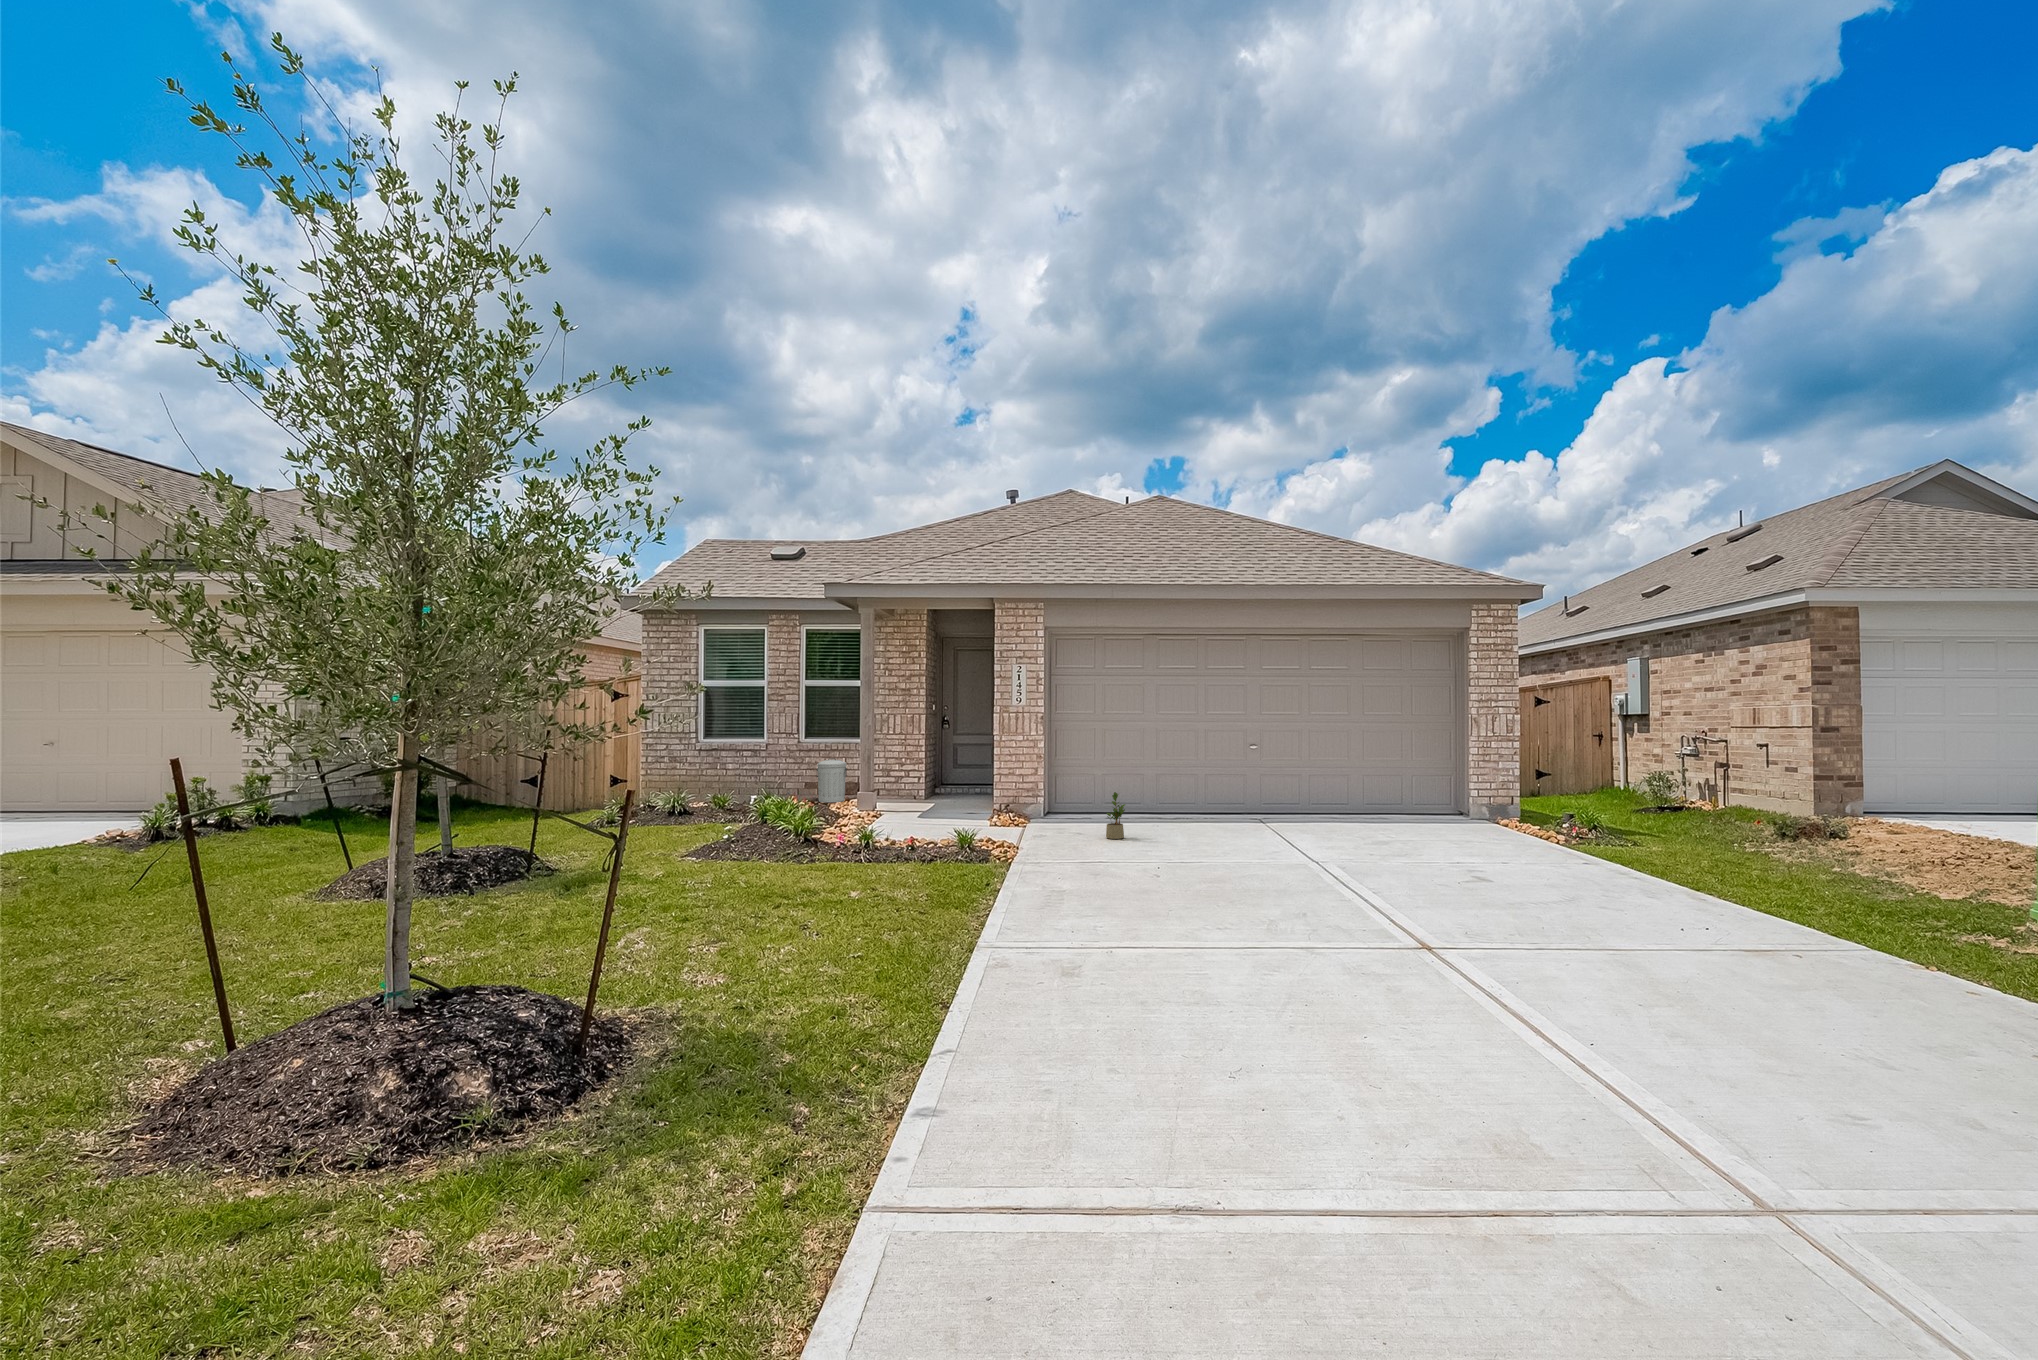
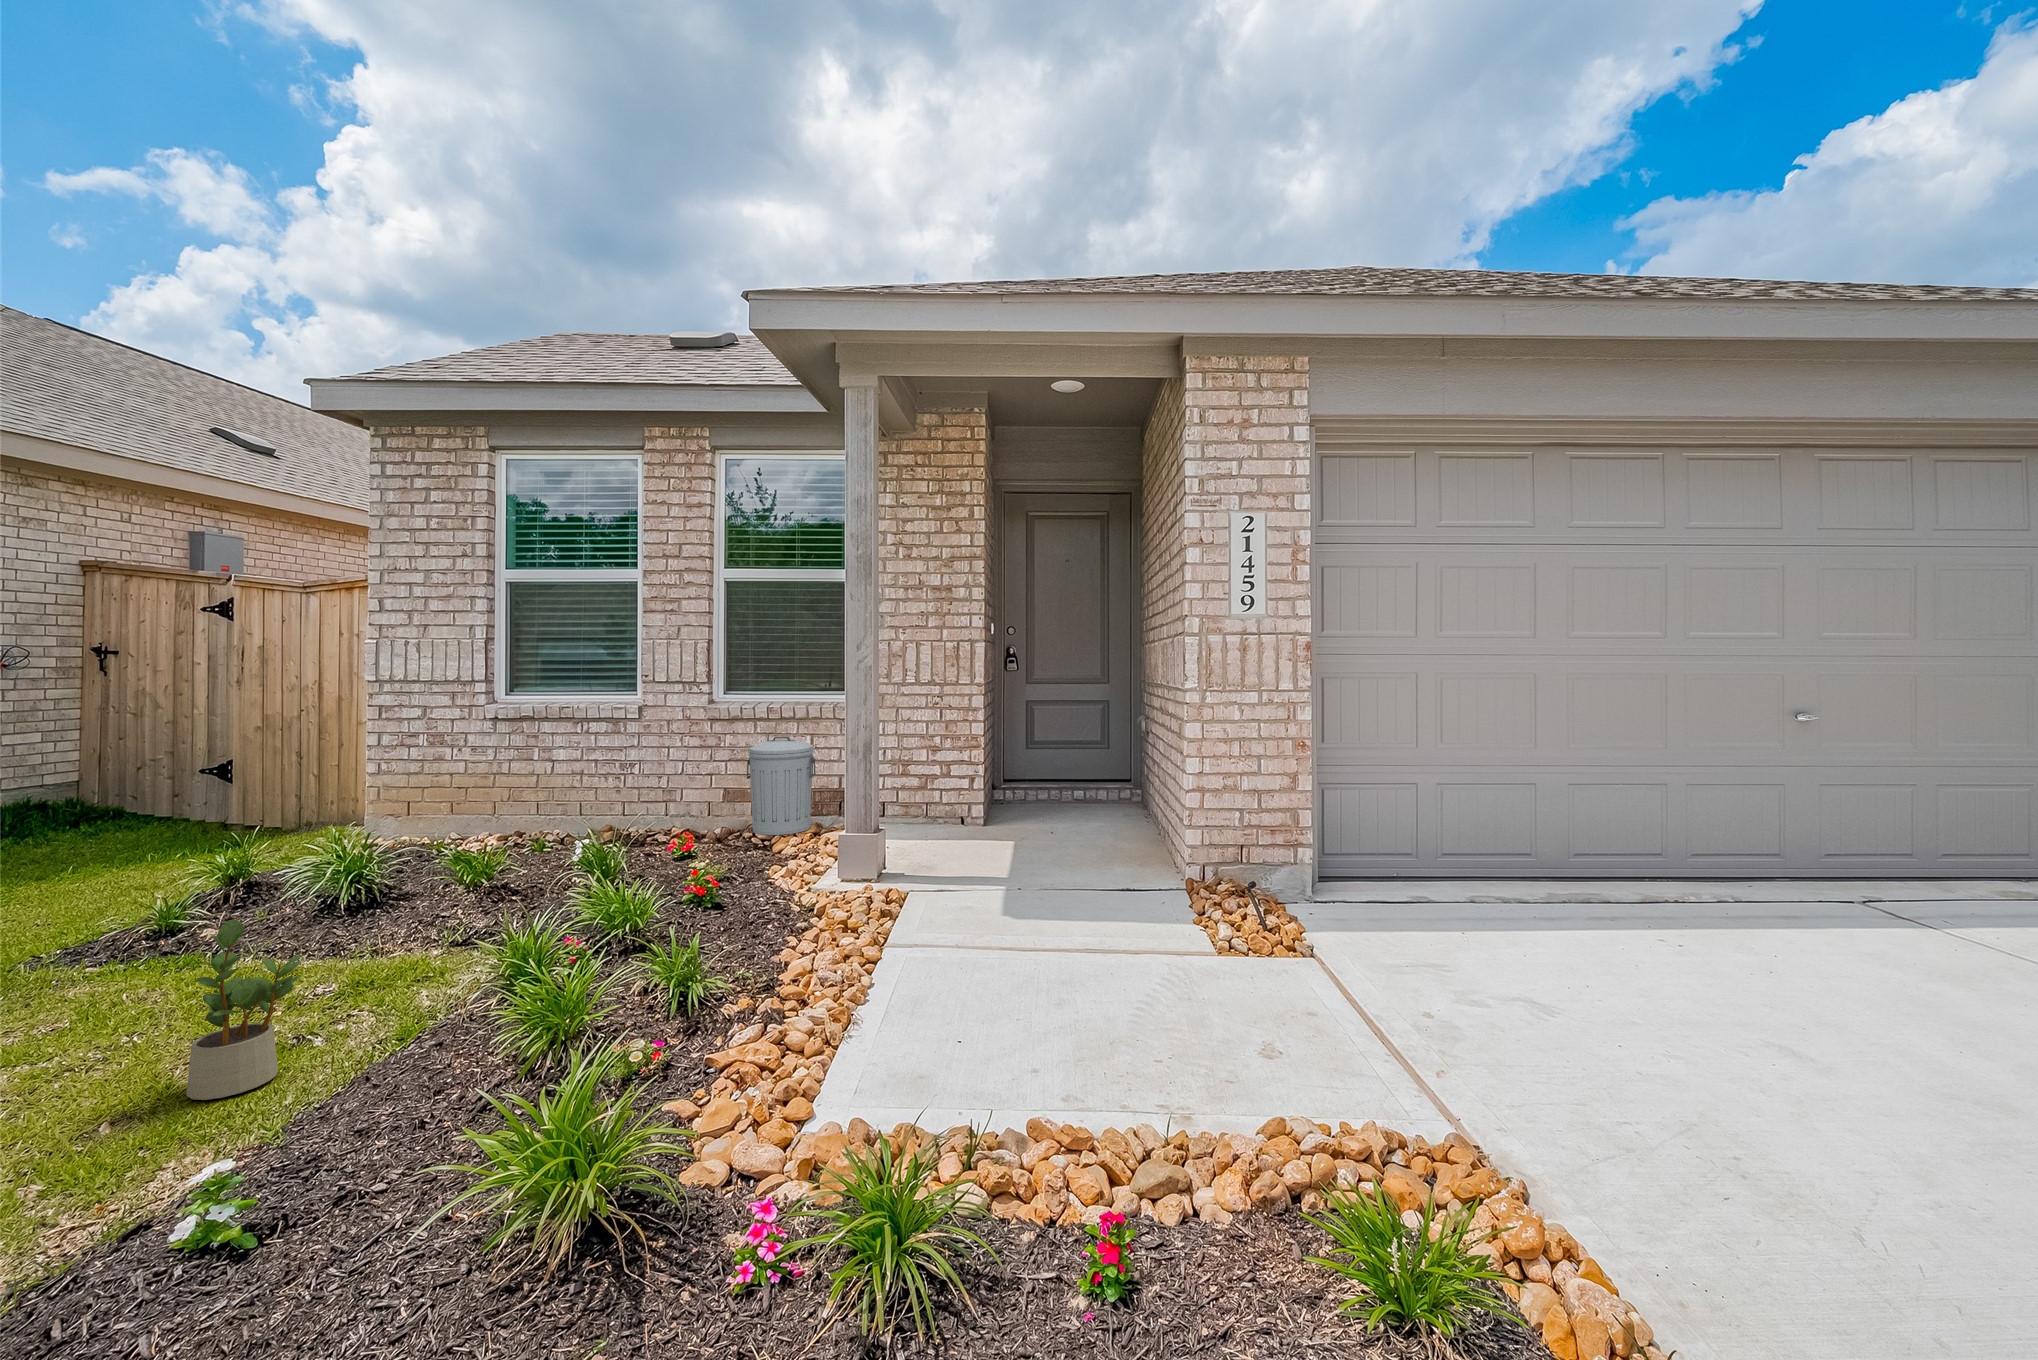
potted plant: present [1106,792,1125,839] -> present [186,919,305,1100]

